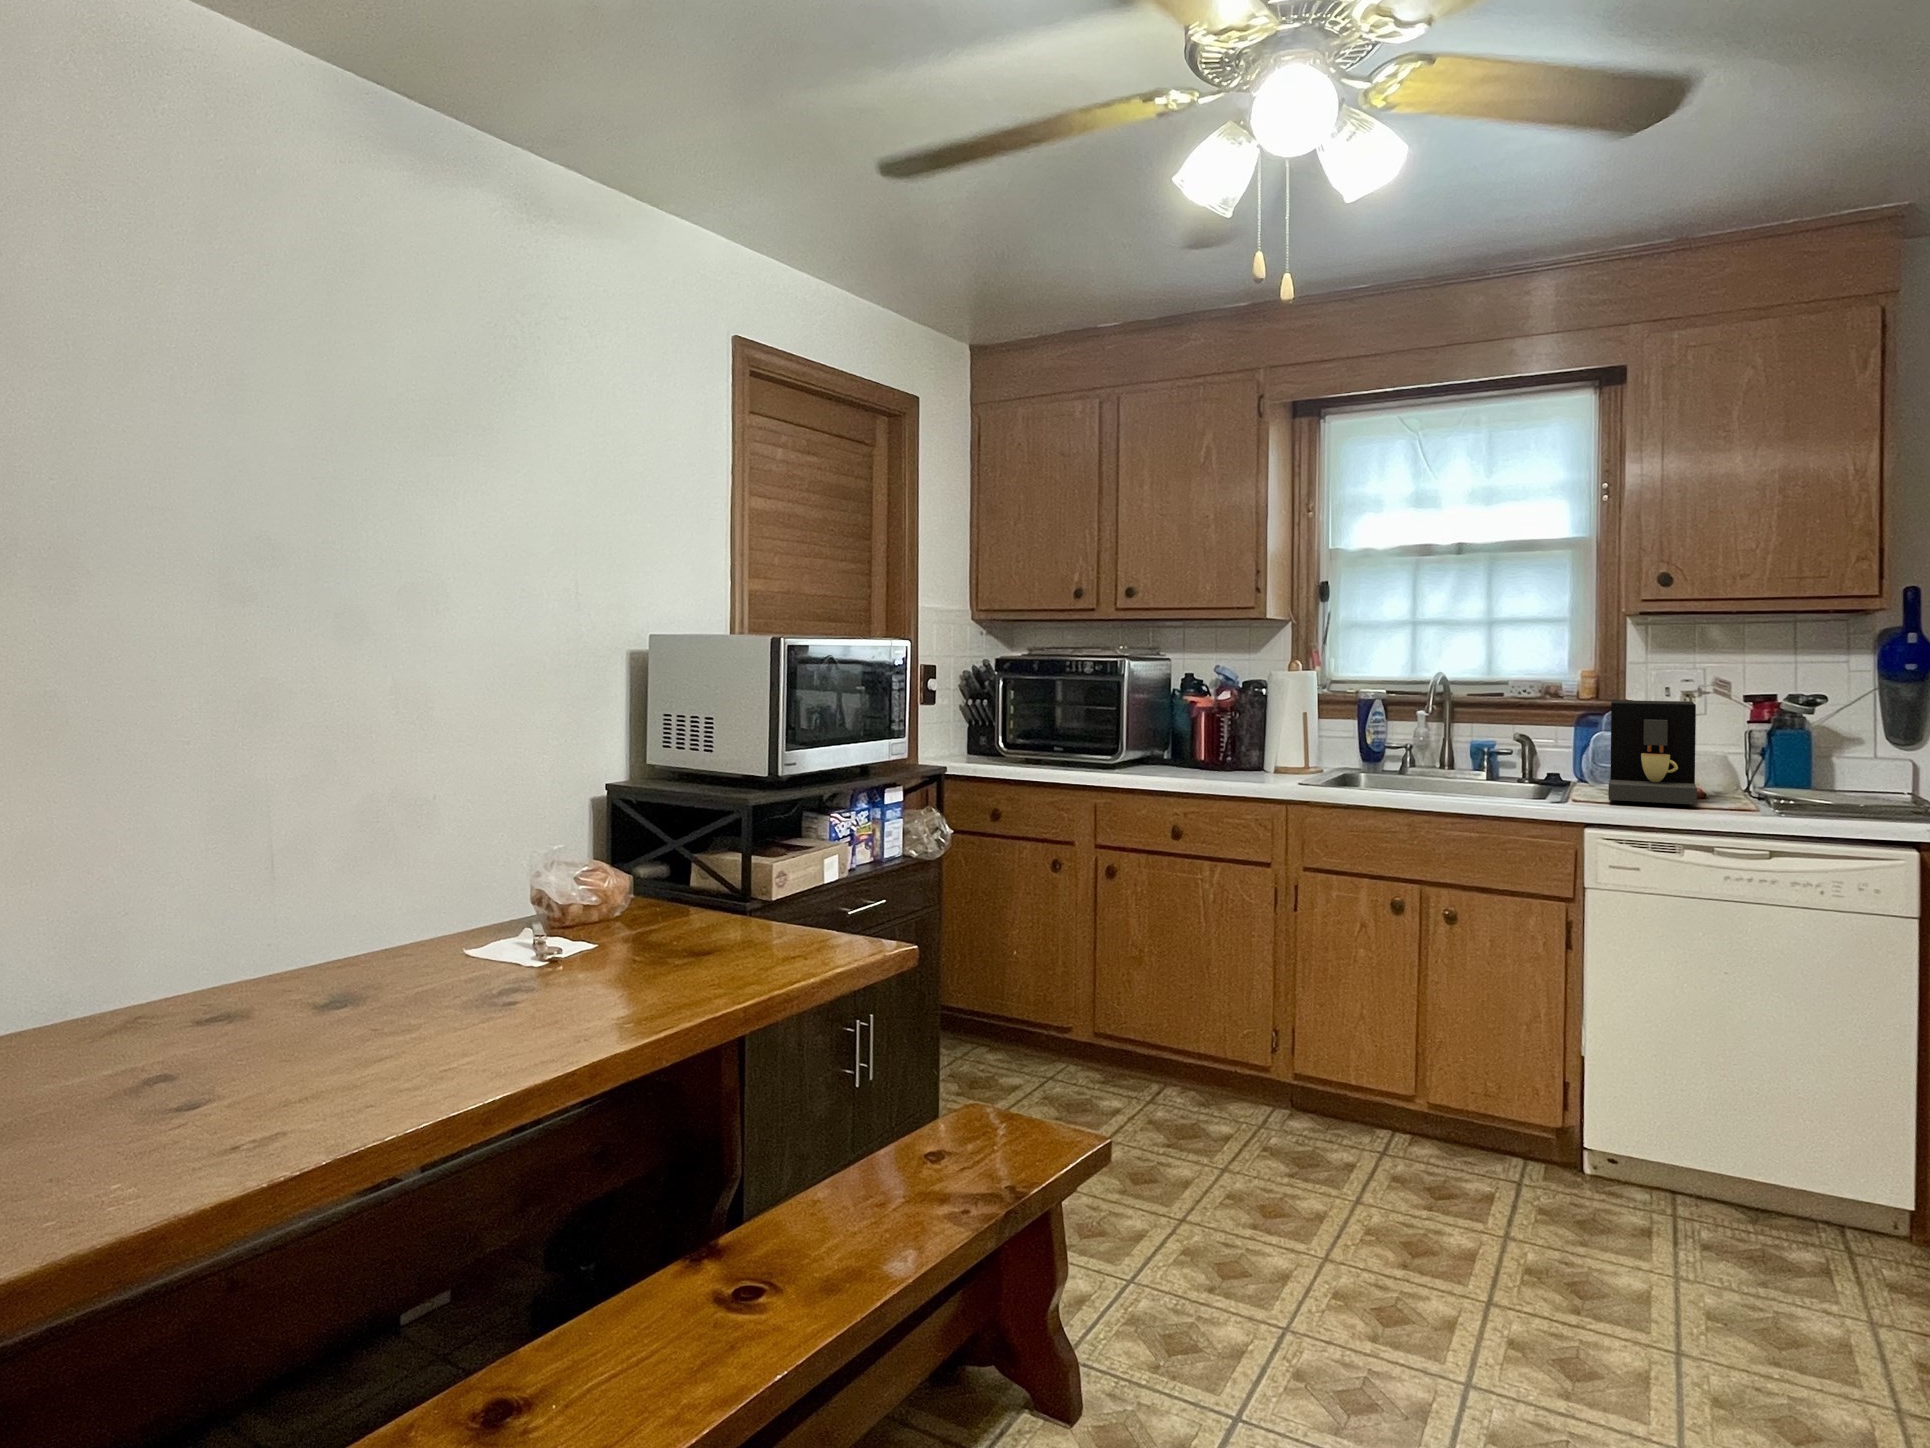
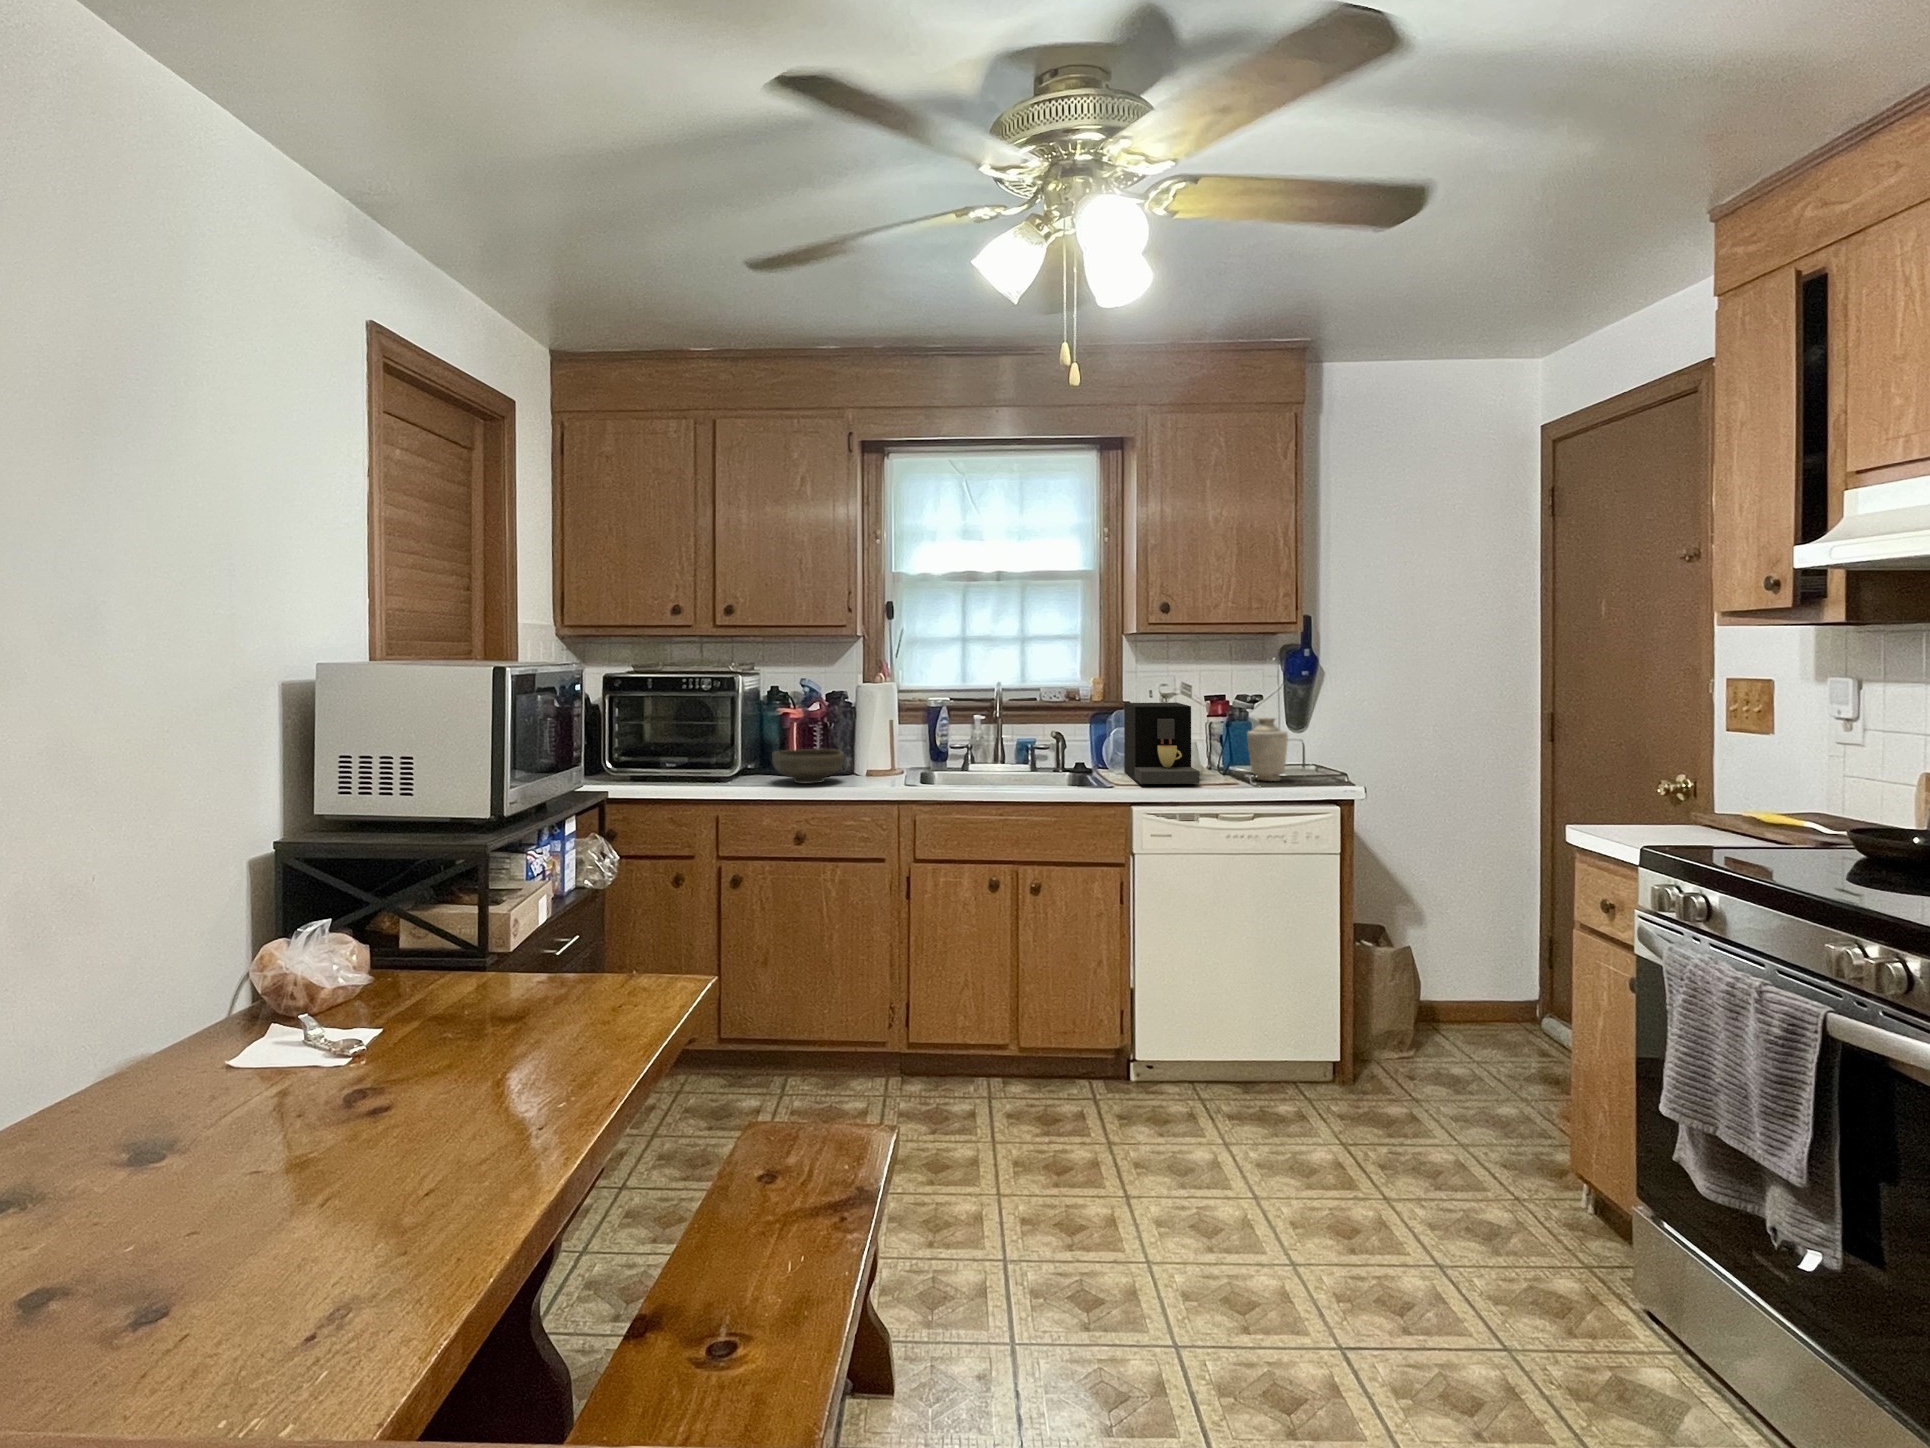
vase: none [1787,722,1854,809] -> present [1247,717,1288,781]
bowl: none [1165,740,1246,776] -> present [772,749,844,783]

